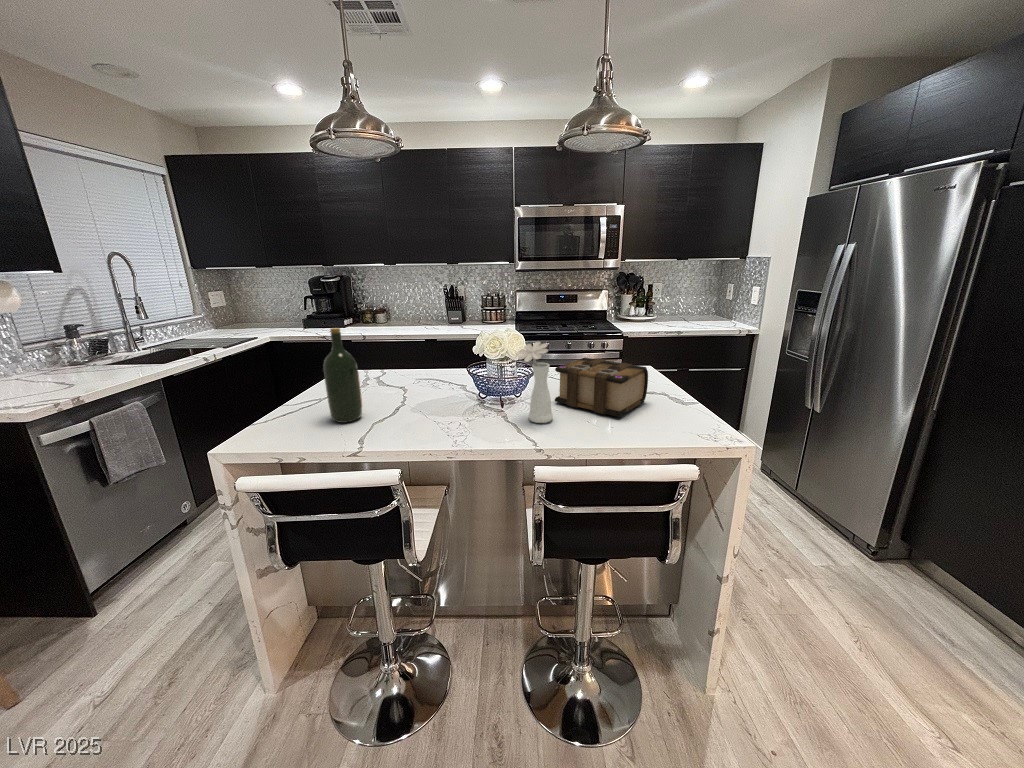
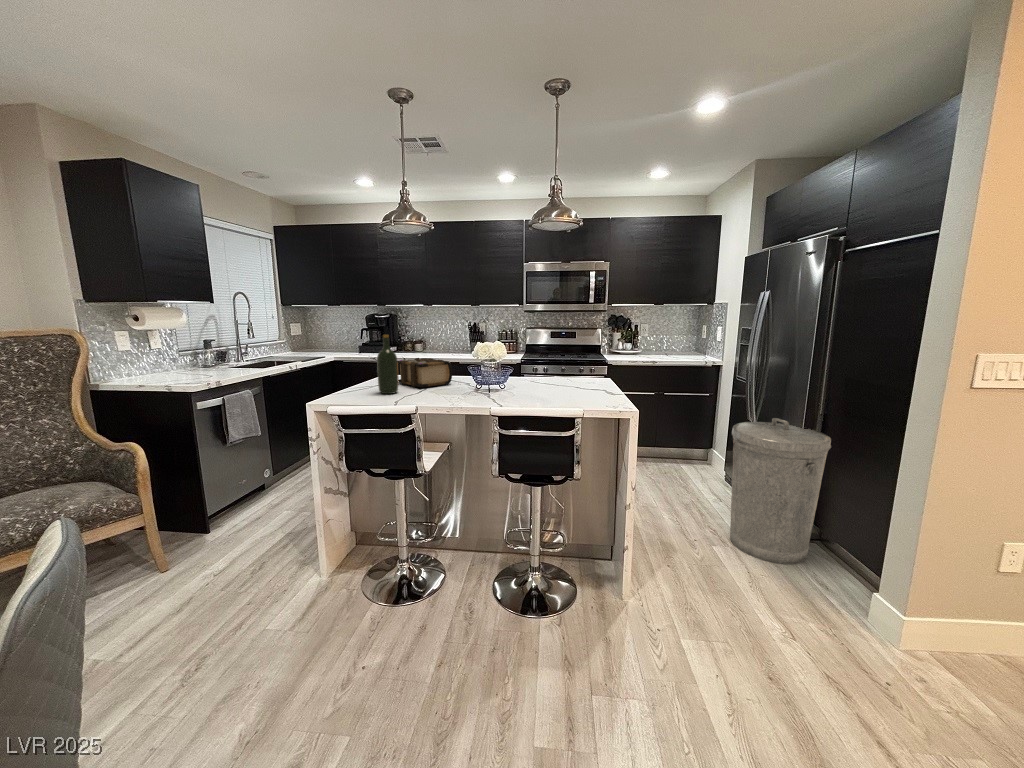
vase: present [518,342,553,423] -> none [495,346,518,398]
book: present [555,358,648,417] -> present [397,358,452,388]
trash can: none [802,420,968,608] -> present [730,418,831,564]

